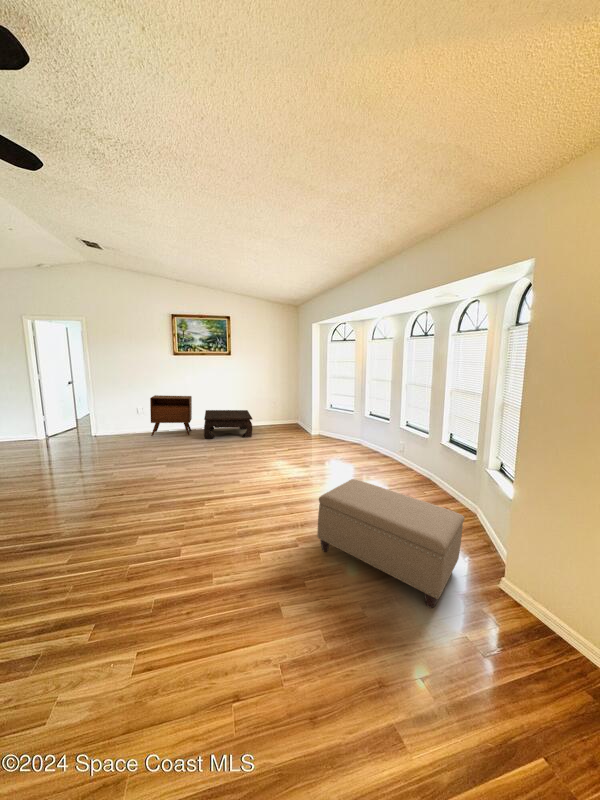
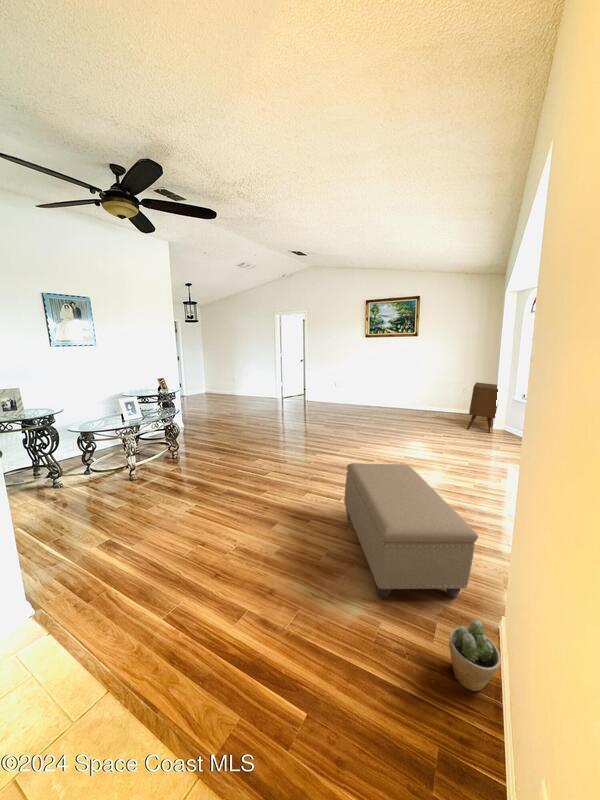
cabinet: present [150,395,192,436] -> present [467,382,498,433]
coffee table: present [204,410,252,439] -> none [372,392,431,426]
potted plant: none [507,577,548,630] -> present [449,620,501,691]

